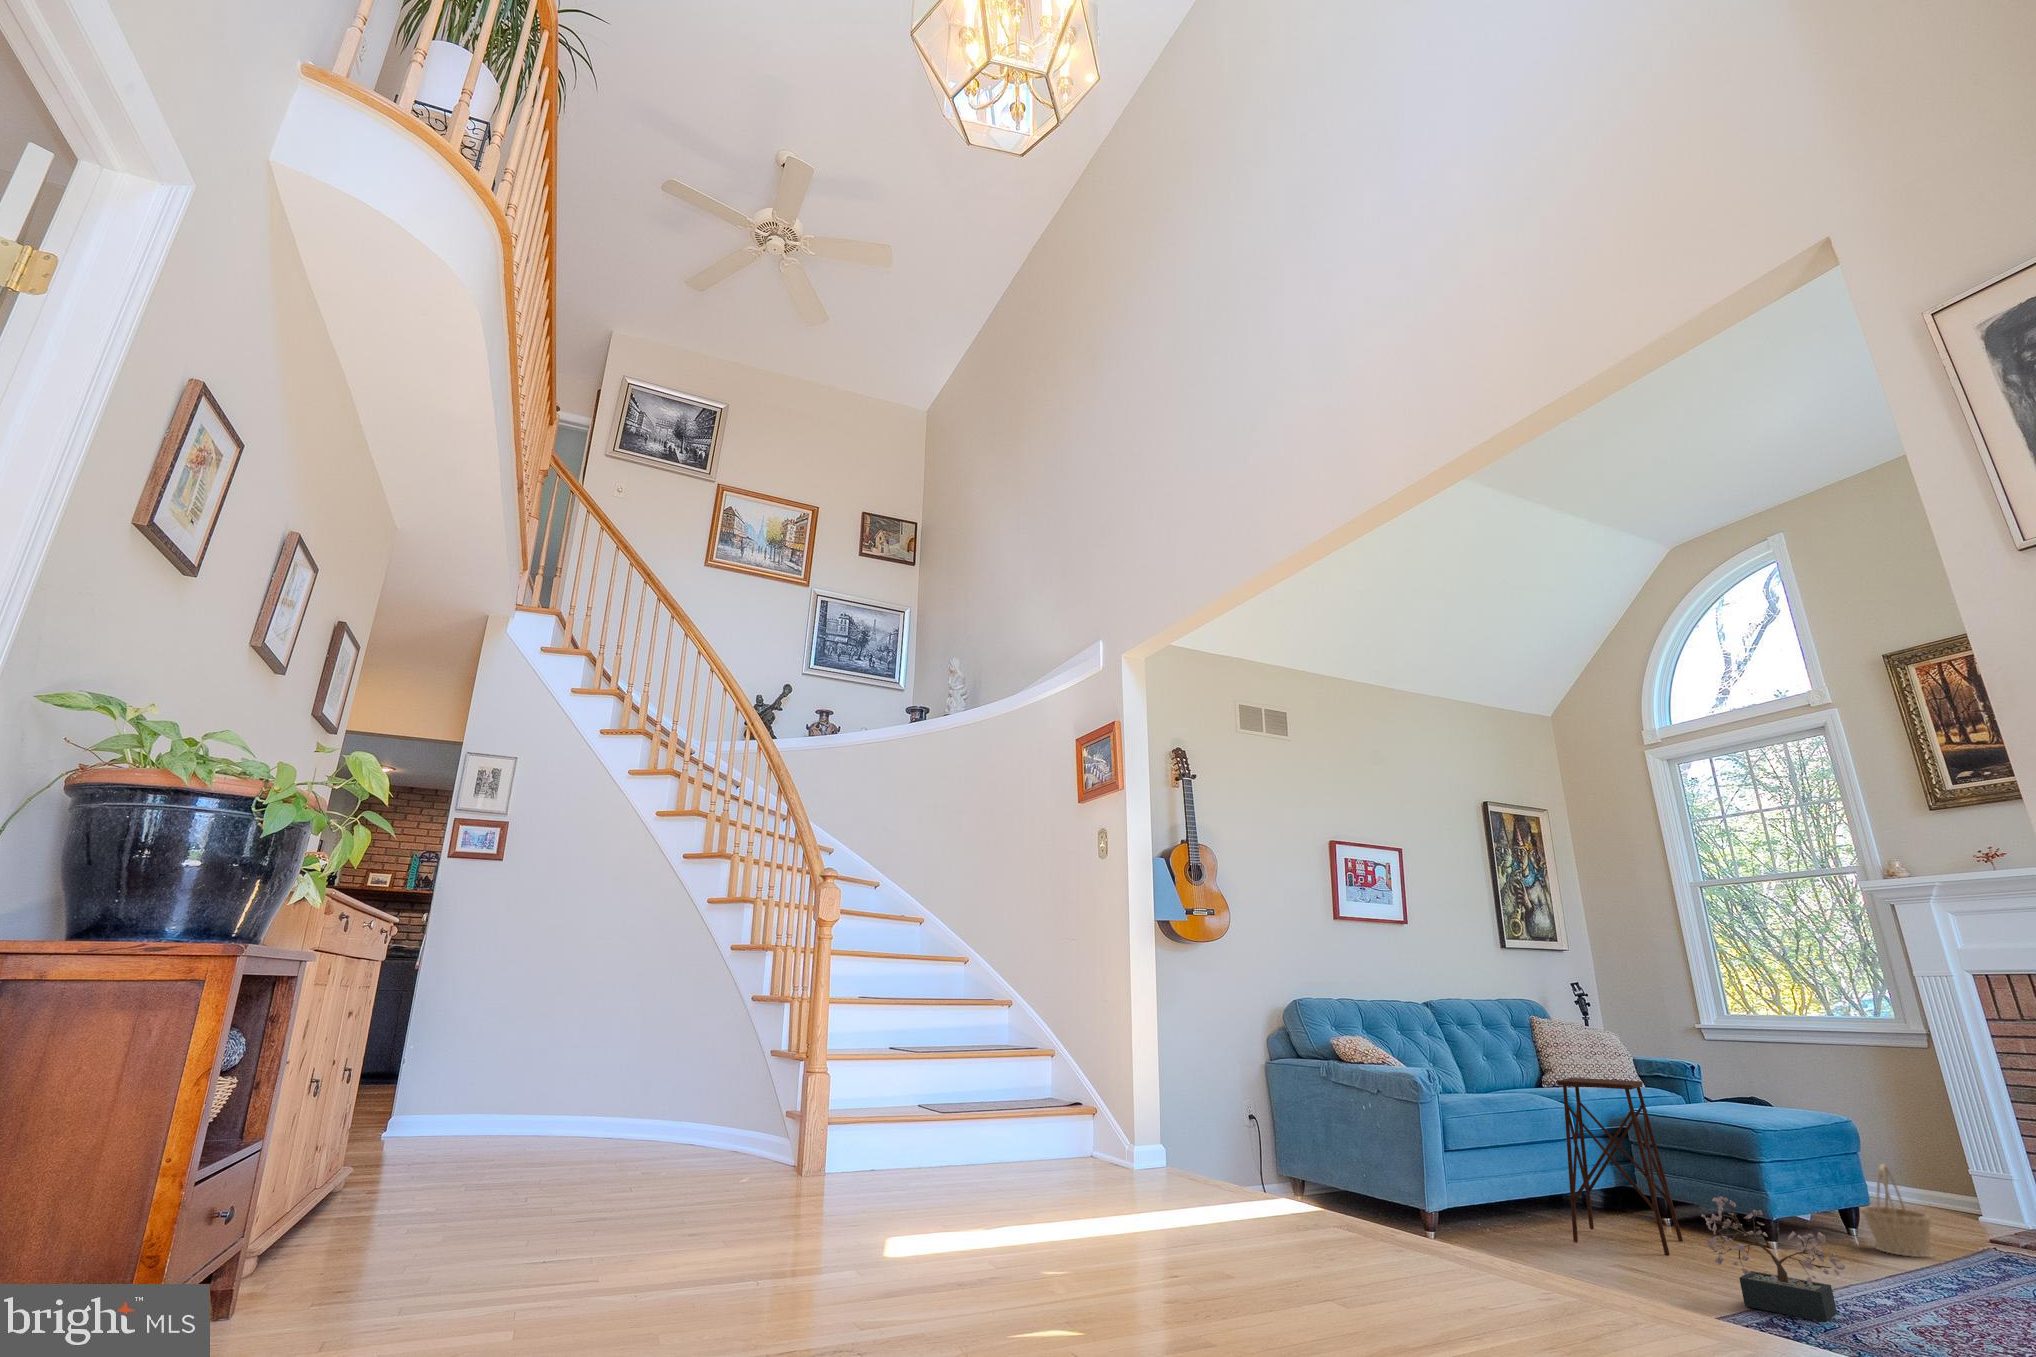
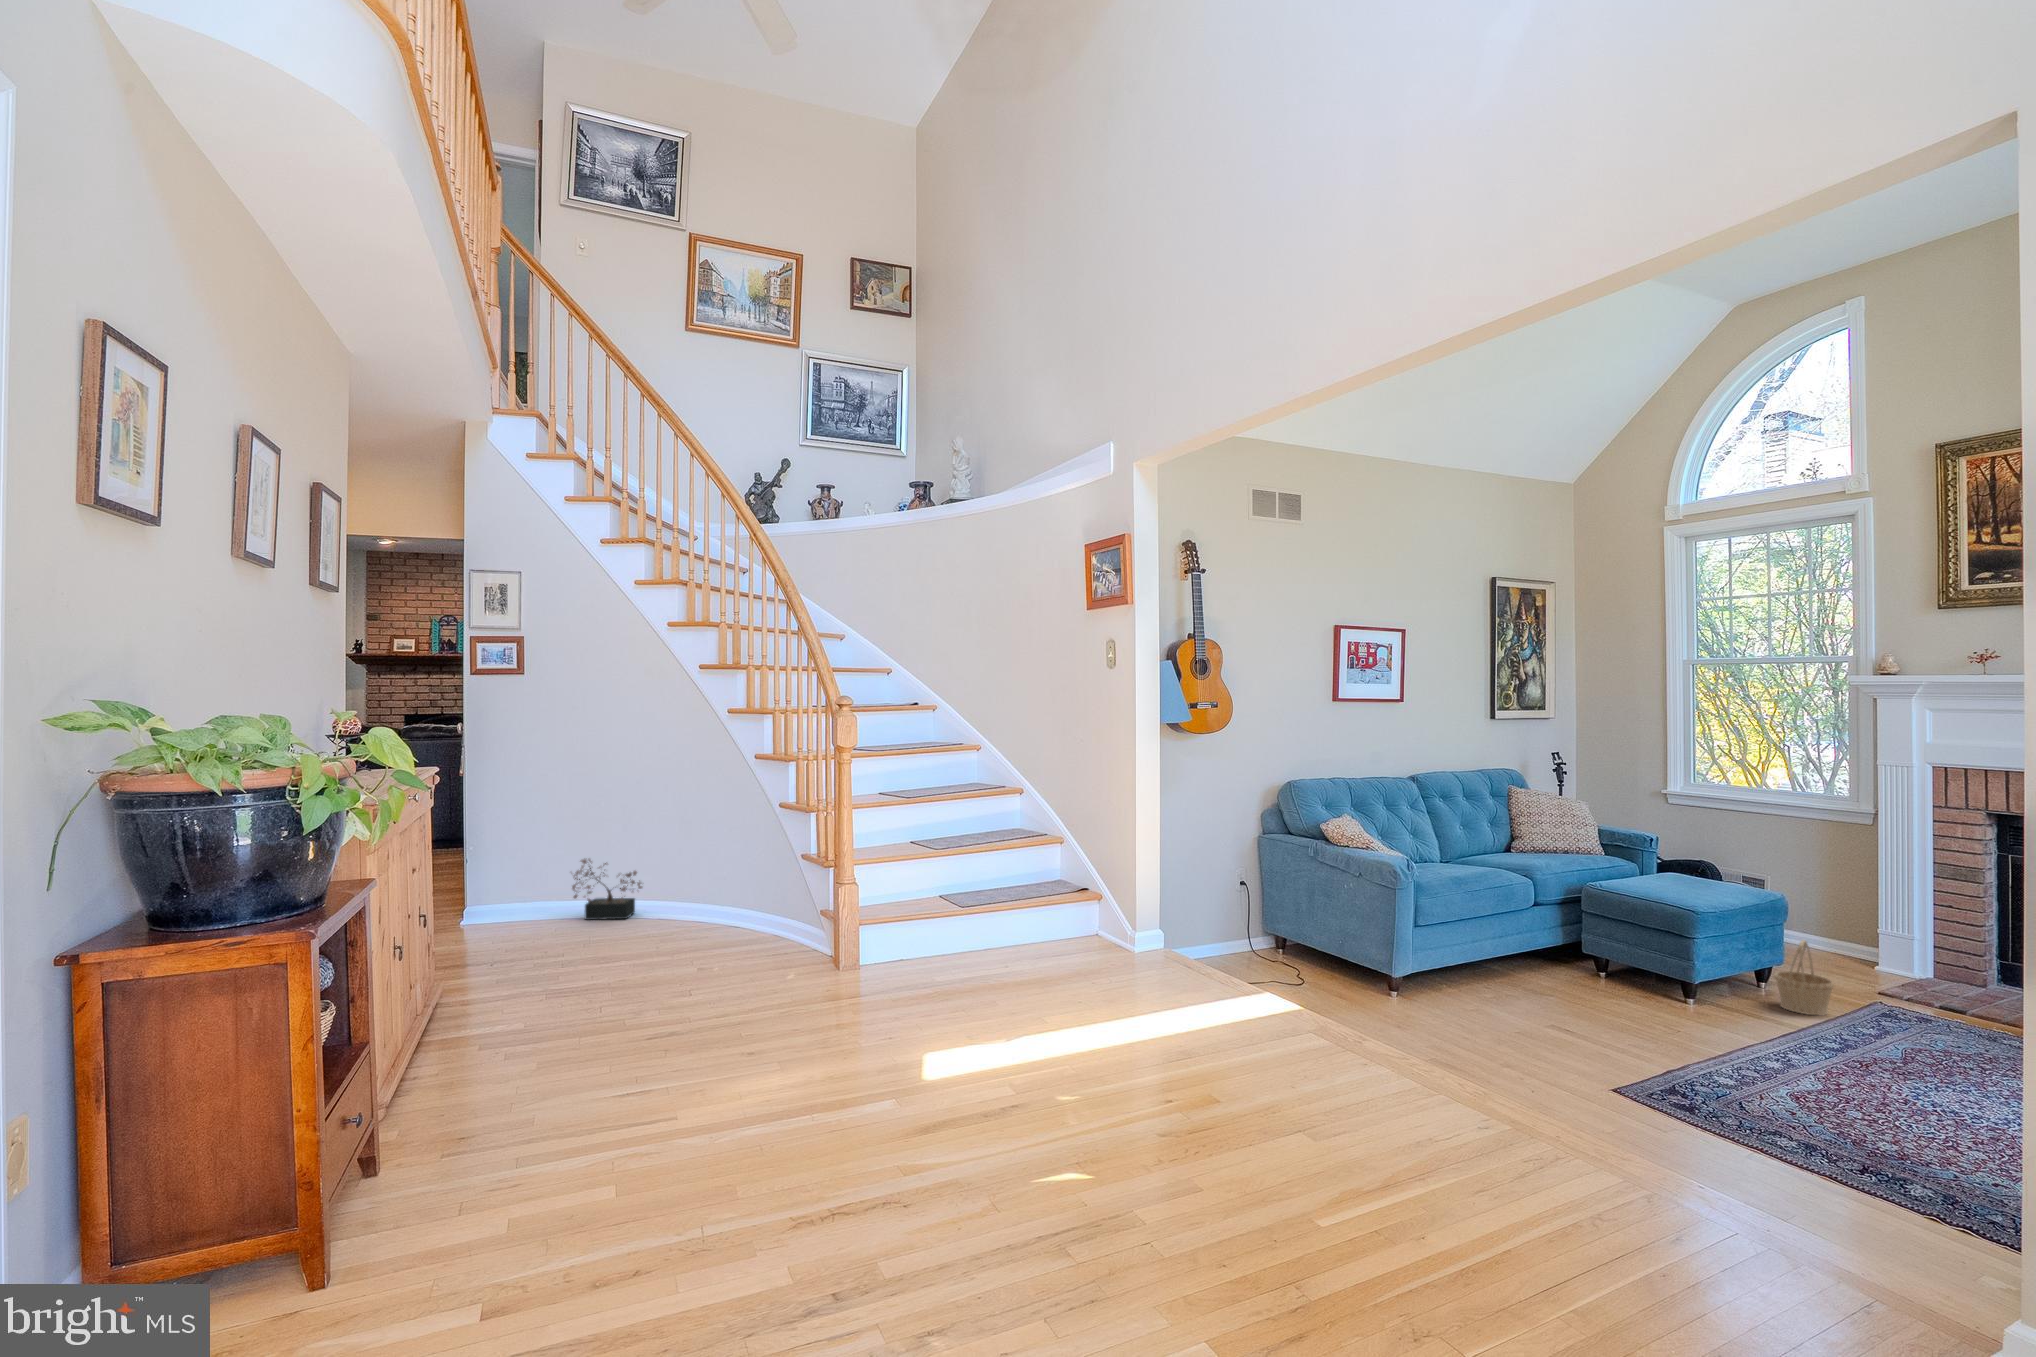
side table: present [1557,1078,1683,1256] -> none [1515,860,1611,1014]
decorative plant: present [1701,1196,1845,1322] -> present [572,859,642,920]

